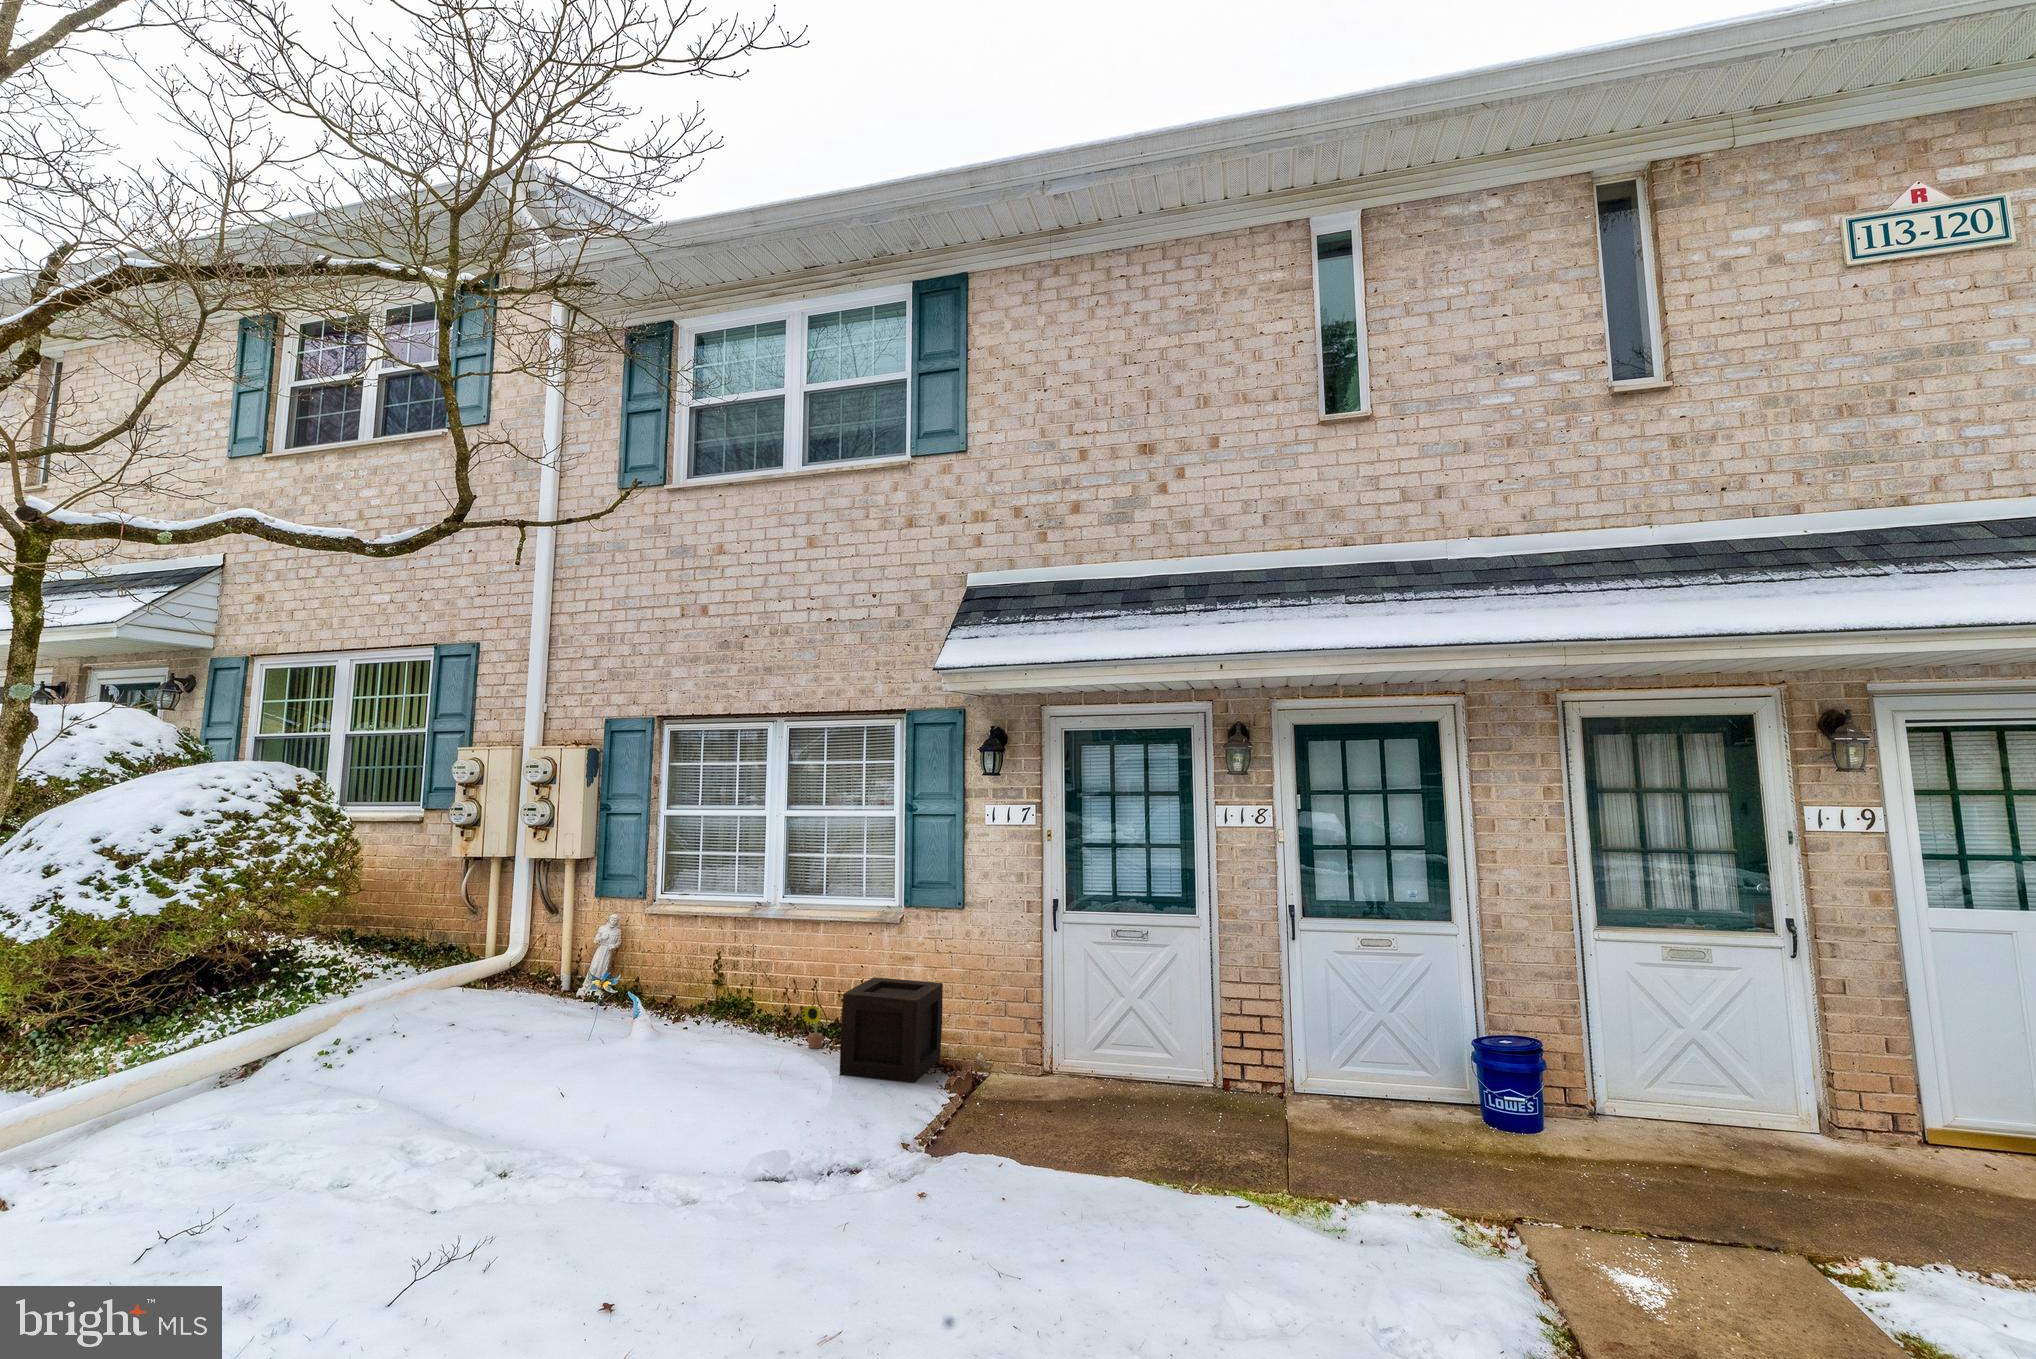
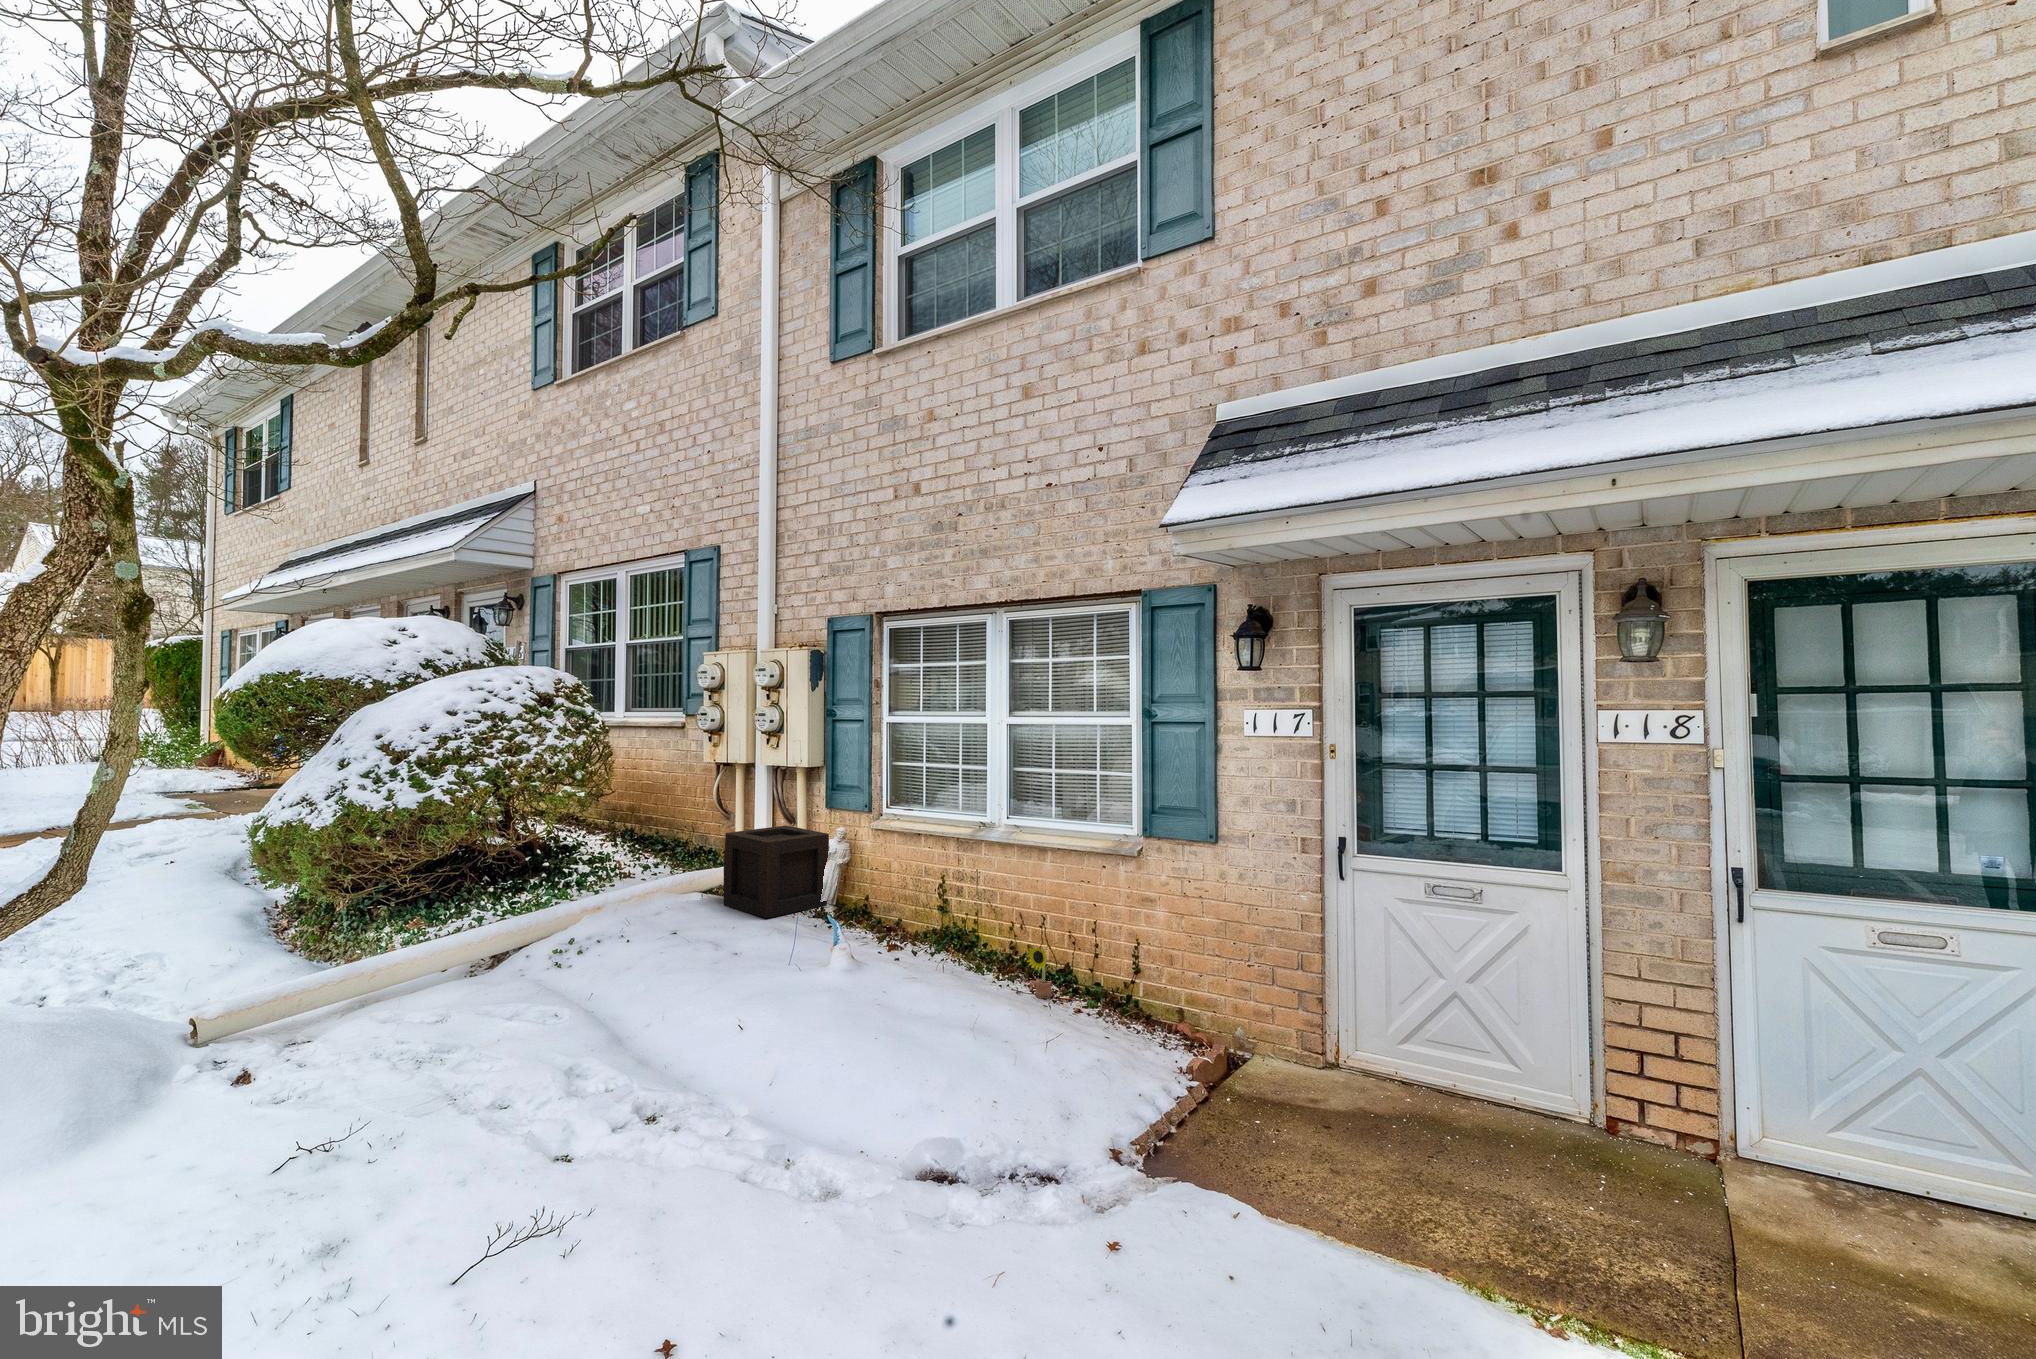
wooden crate: present [840,977,943,1083] -> present [724,826,829,918]

